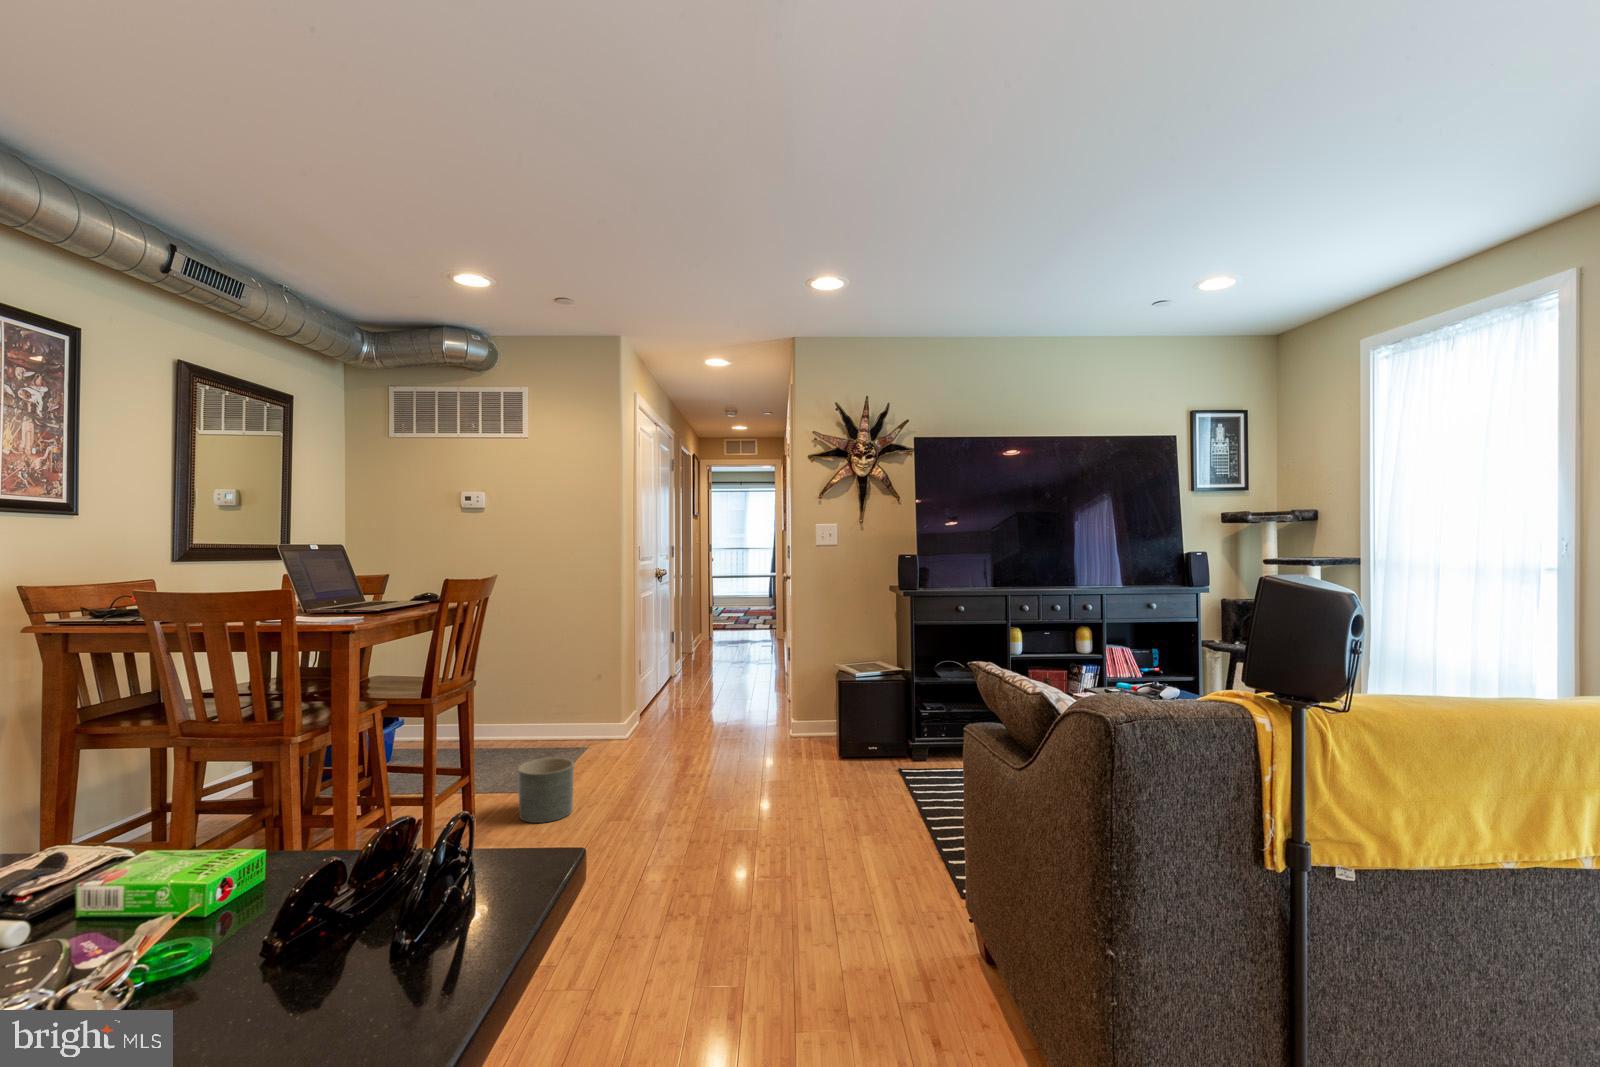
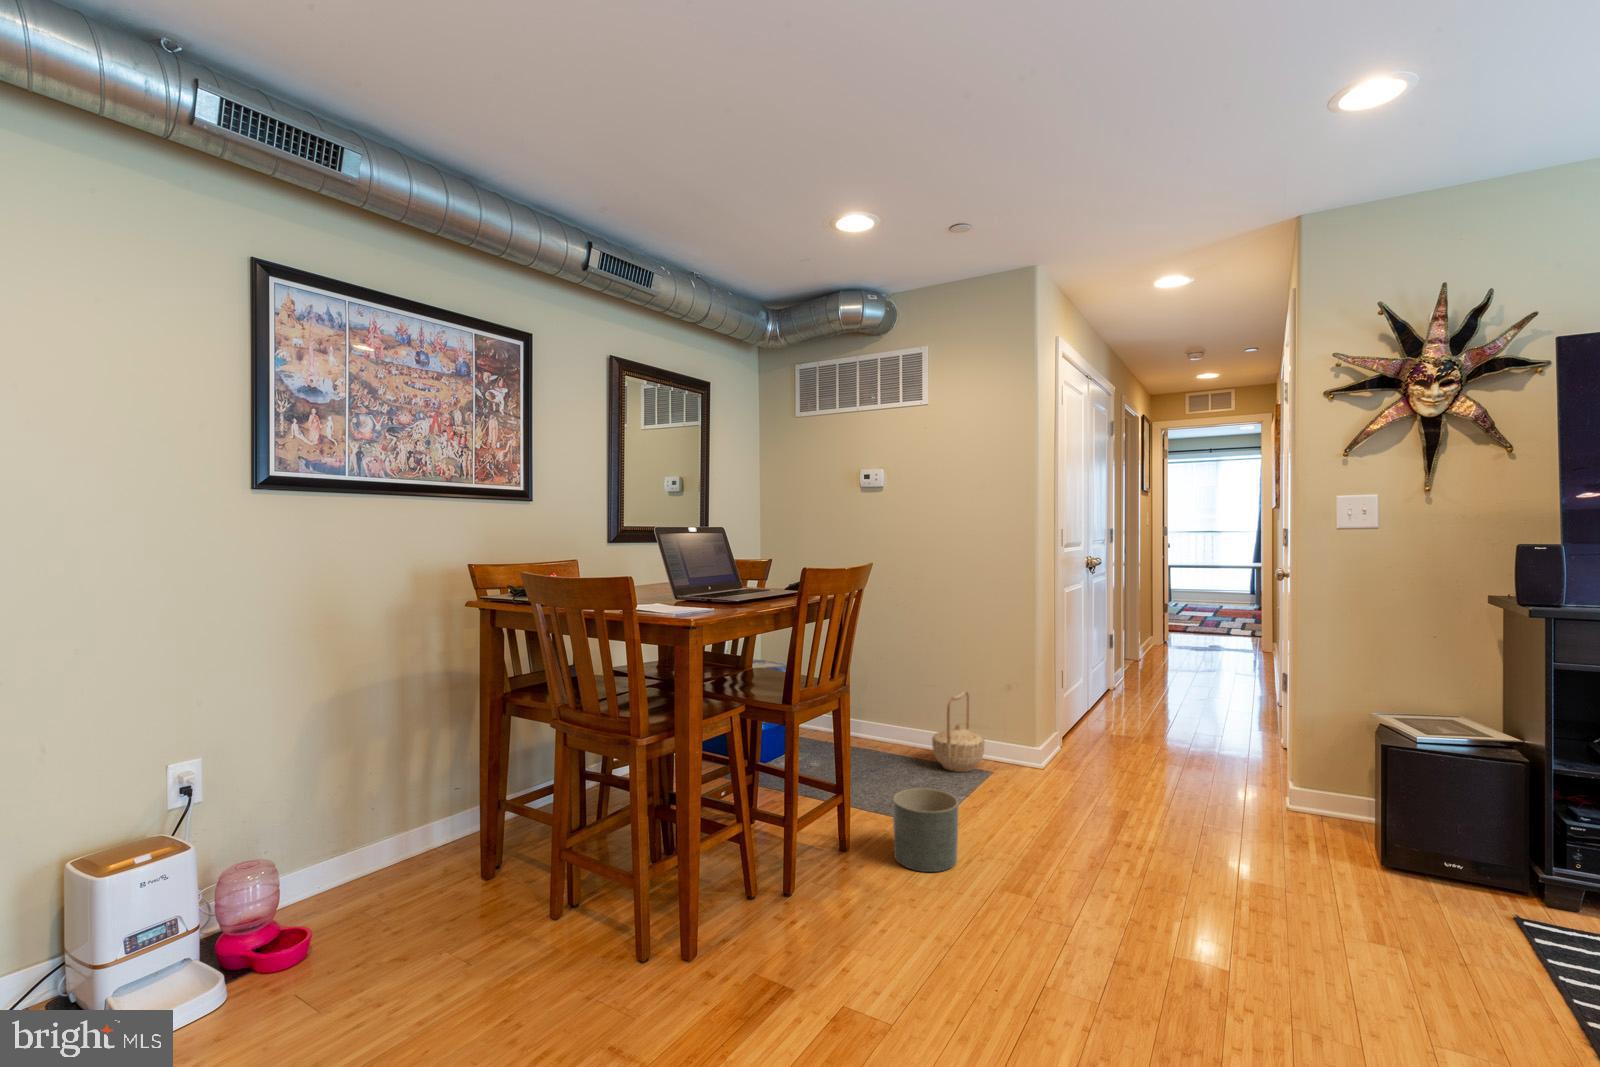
basket: none [537,684,582,752] -> present [932,691,984,772]

